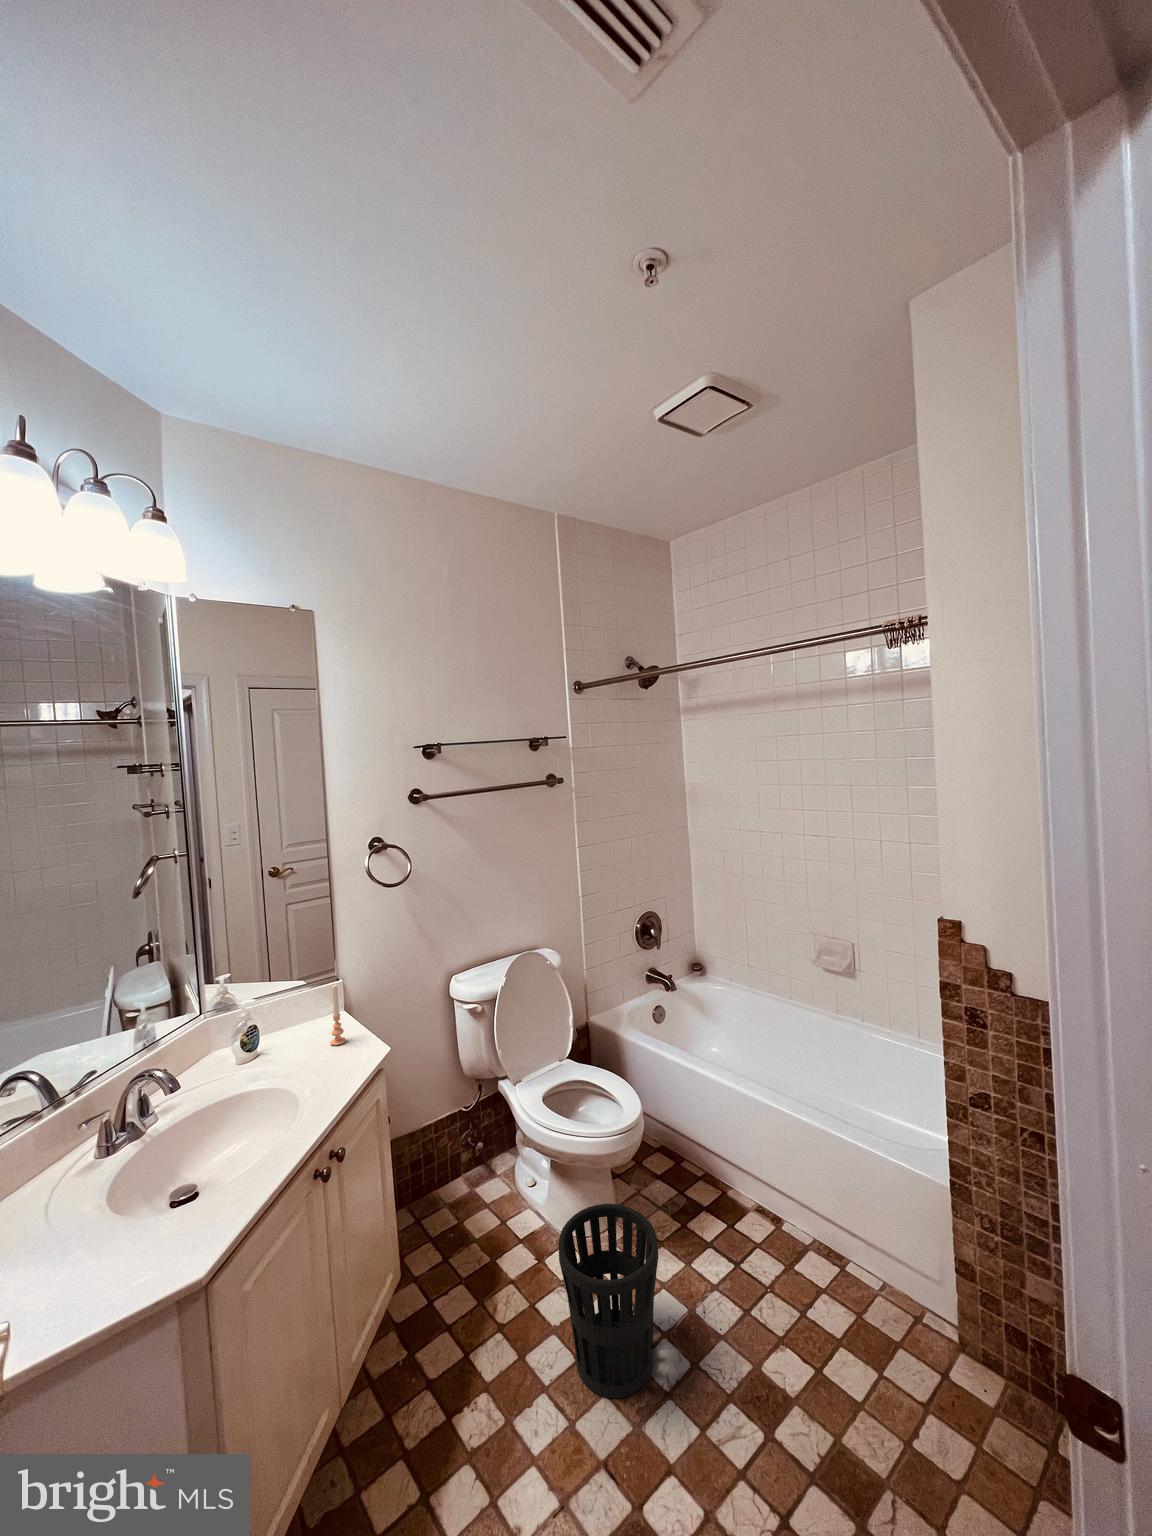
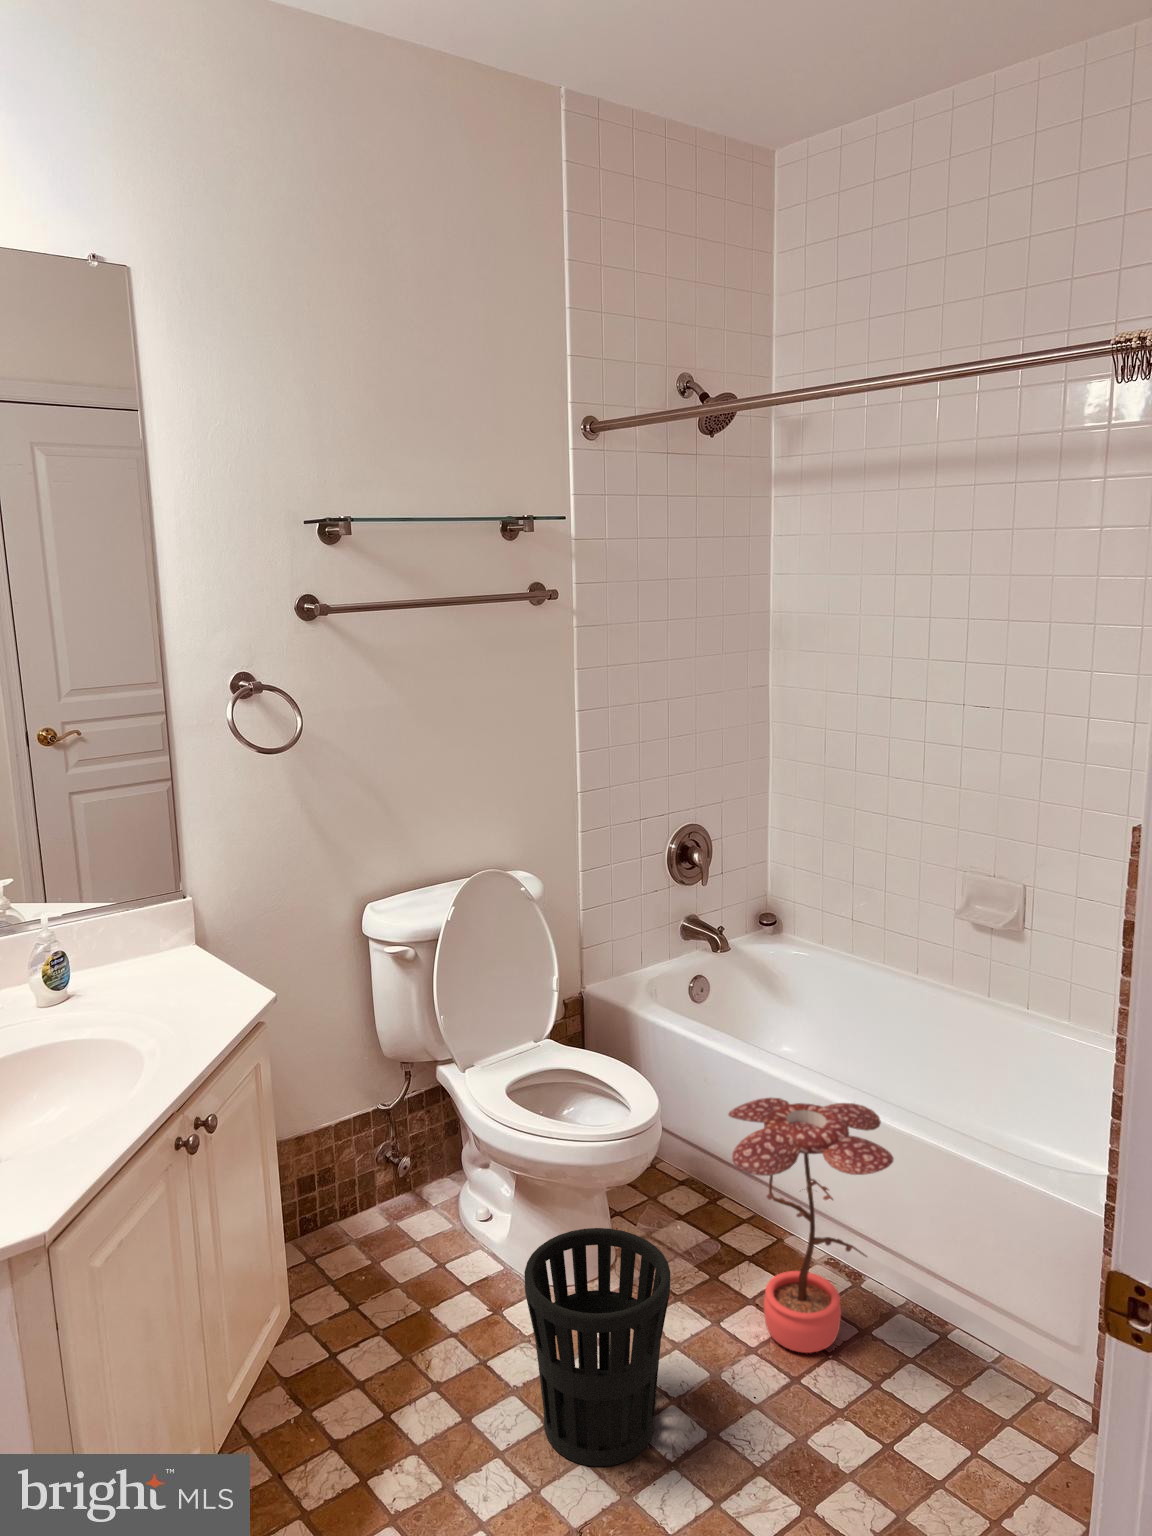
candle: present [330,984,346,1045] -> none [180,897,203,988]
potted plant: none [687,1099,800,1288] -> present [728,1098,894,1353]

